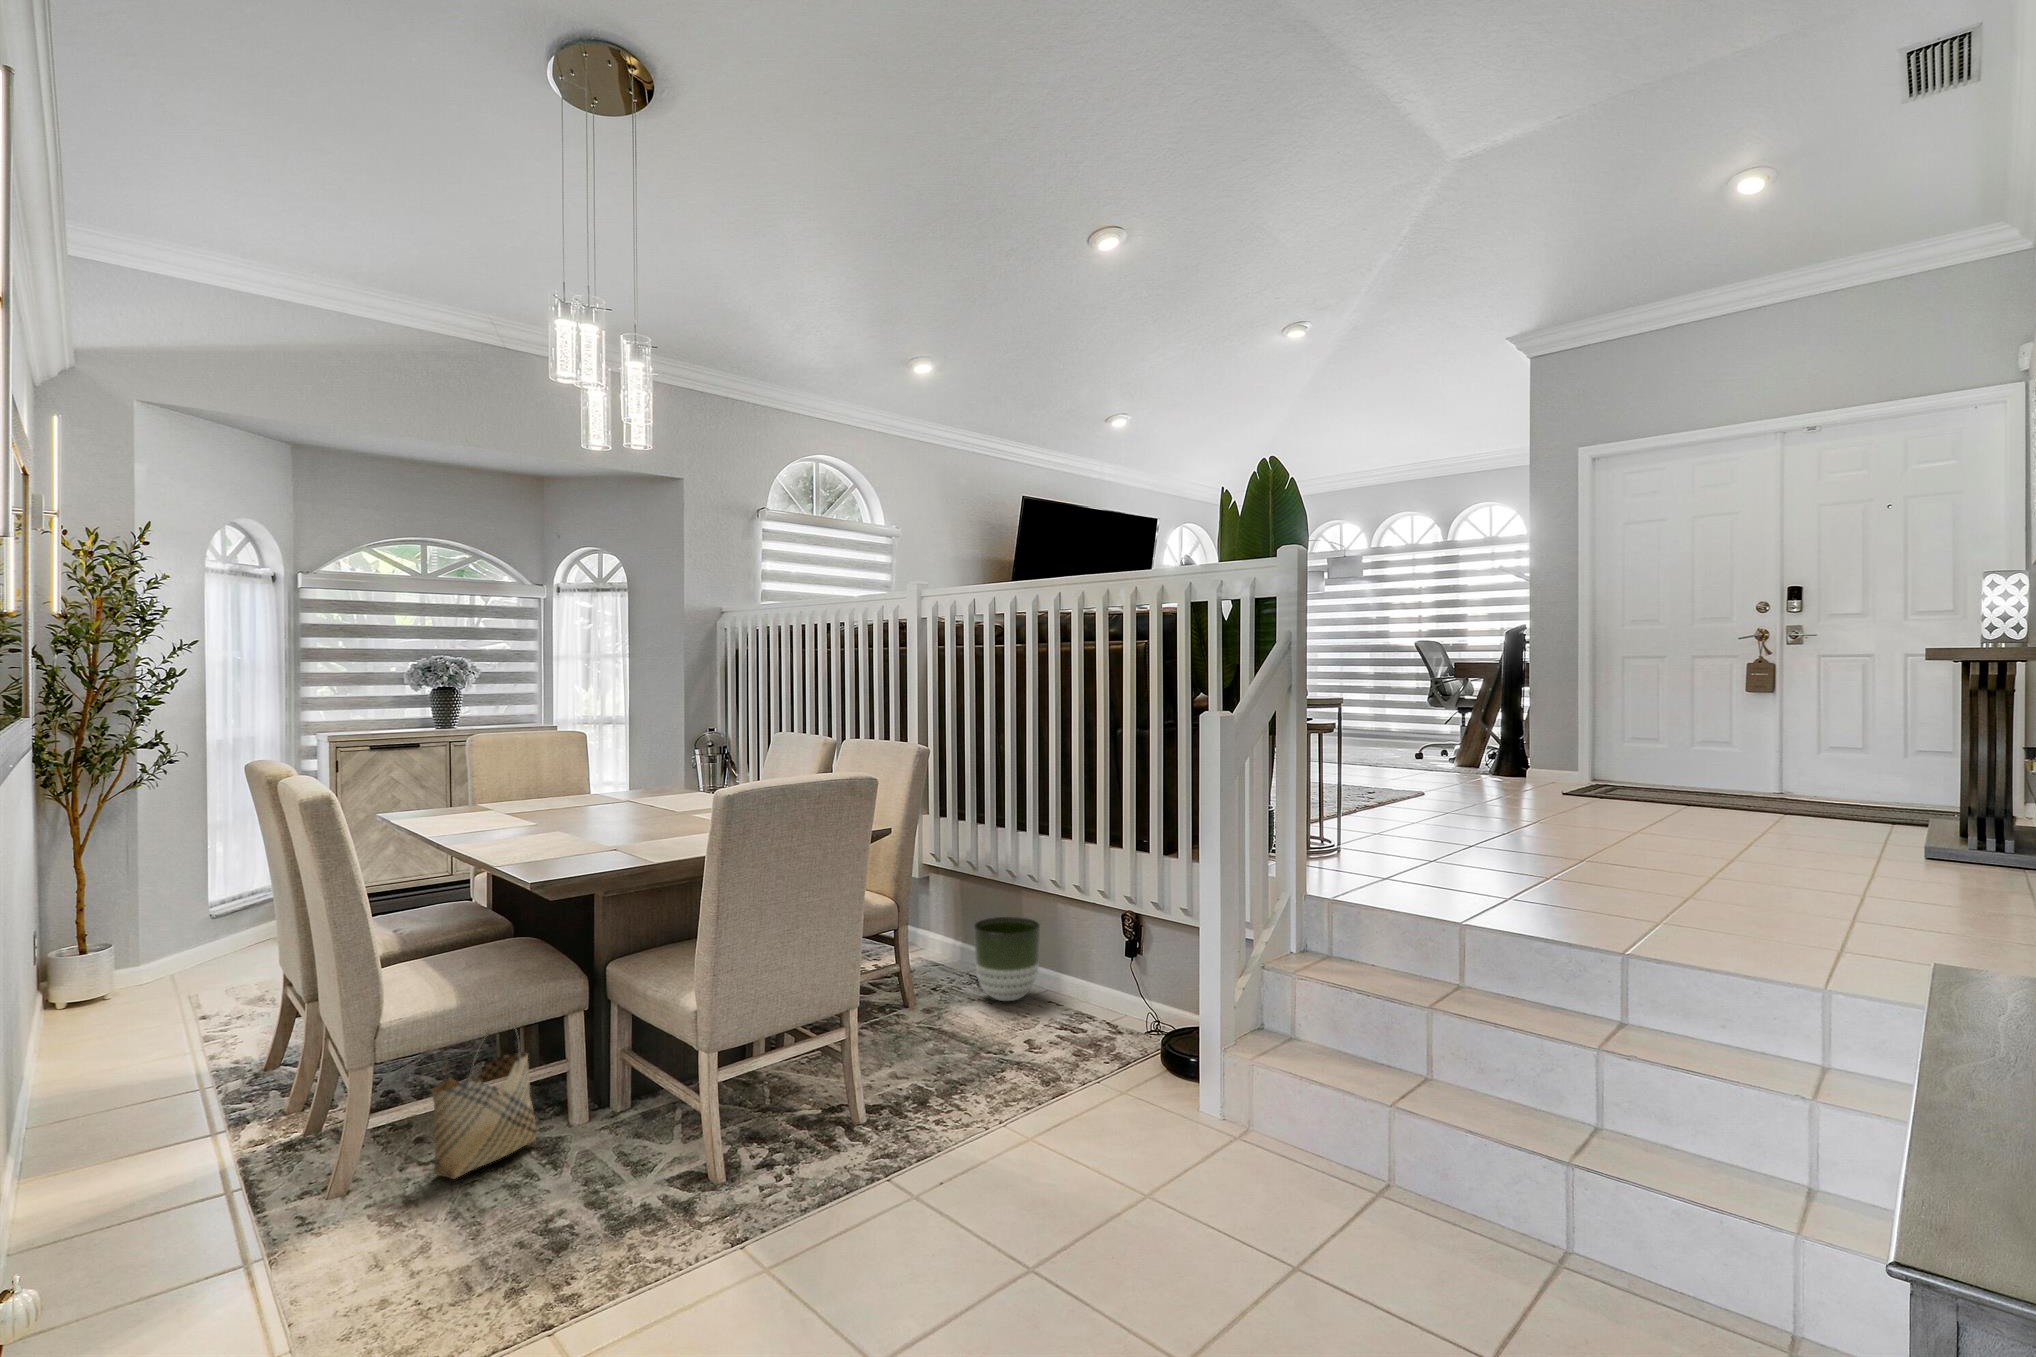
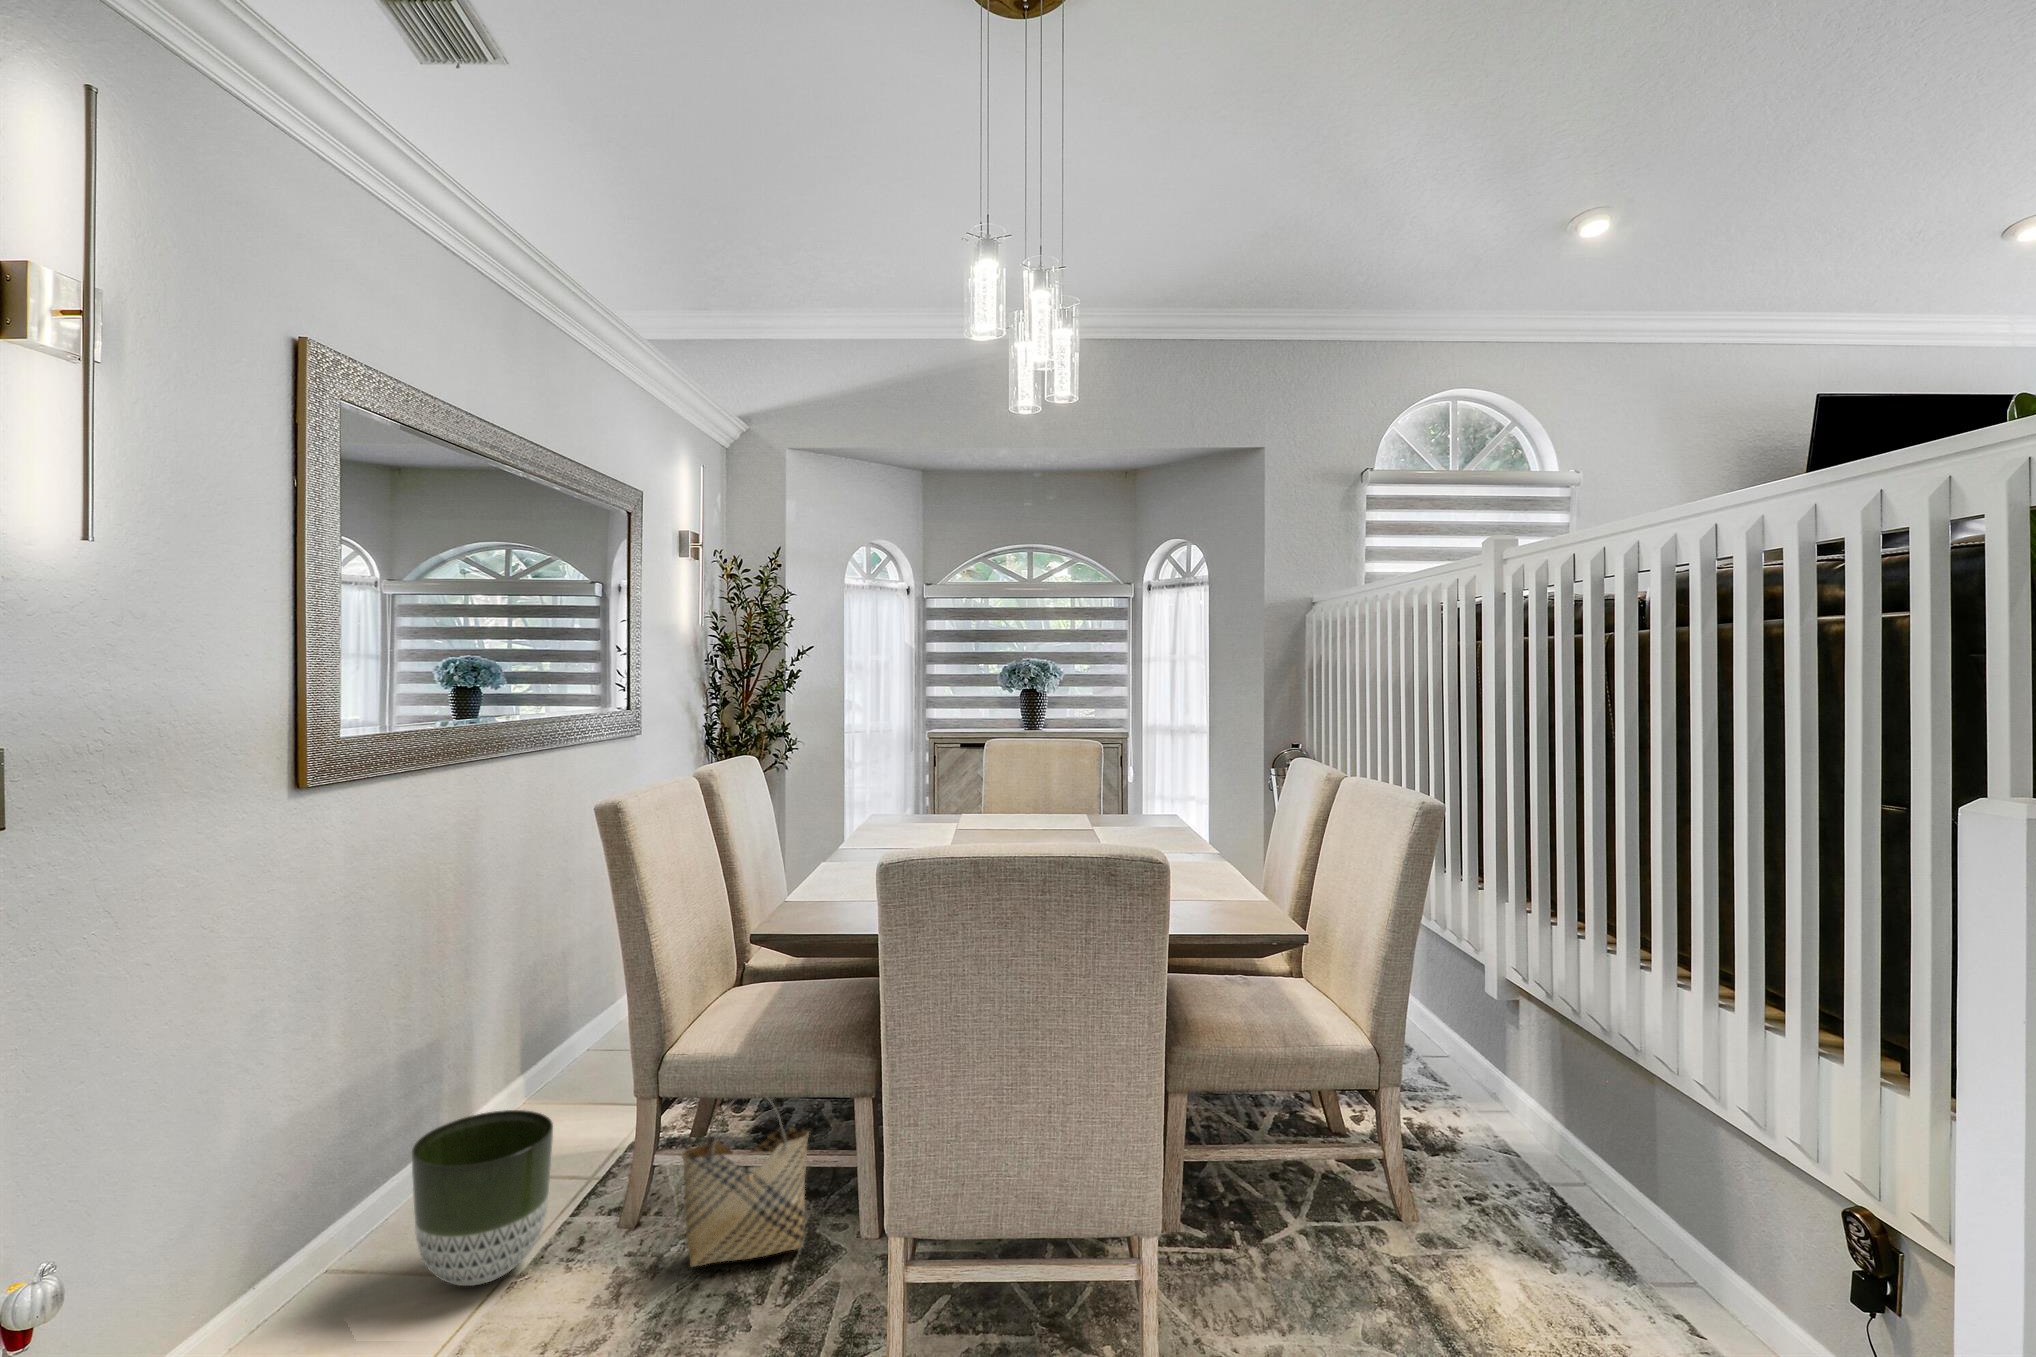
planter: present [974,917,1040,1001] -> present [412,1110,553,1286]

